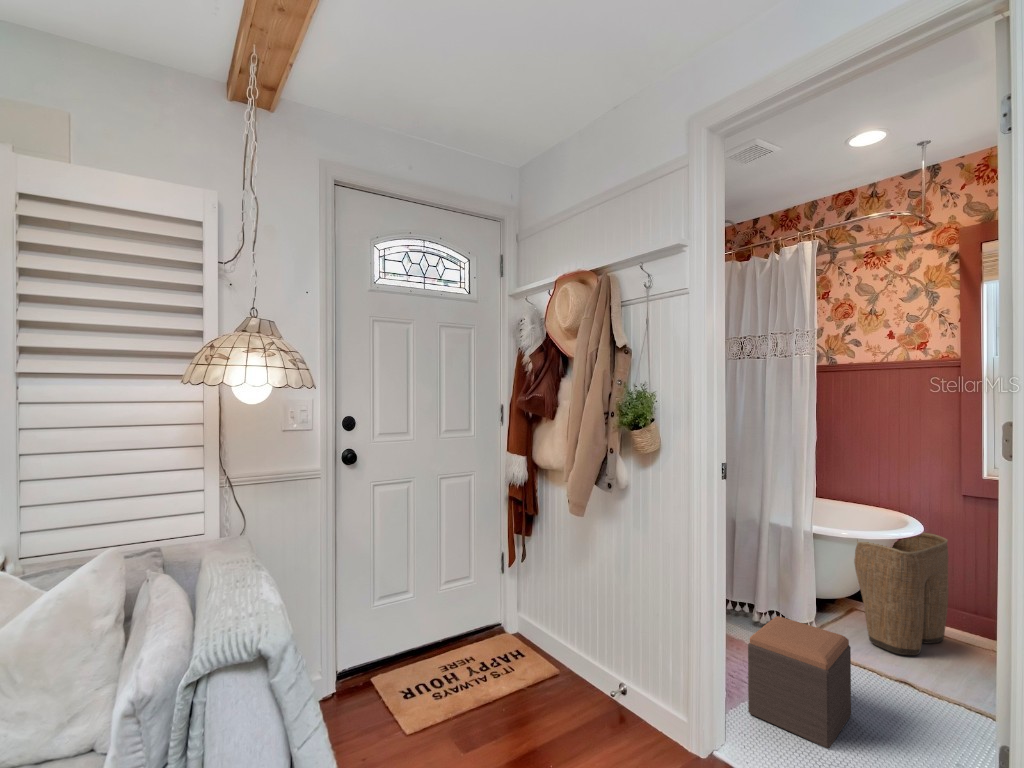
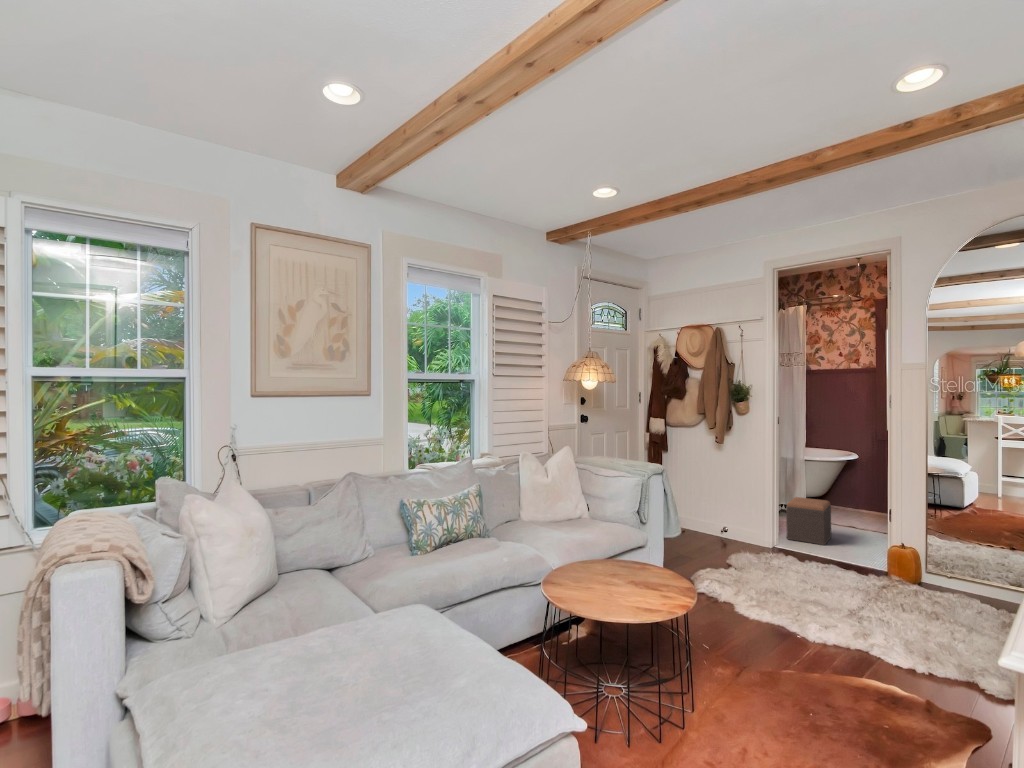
laundry basket: present [854,532,949,655] -> none [825,460,870,520]

